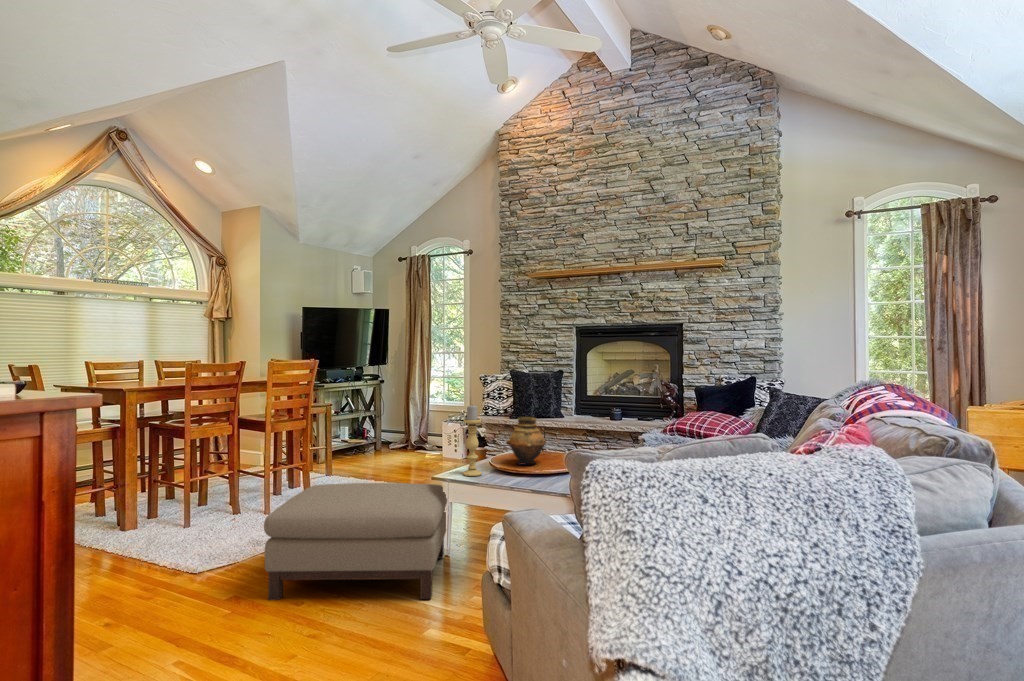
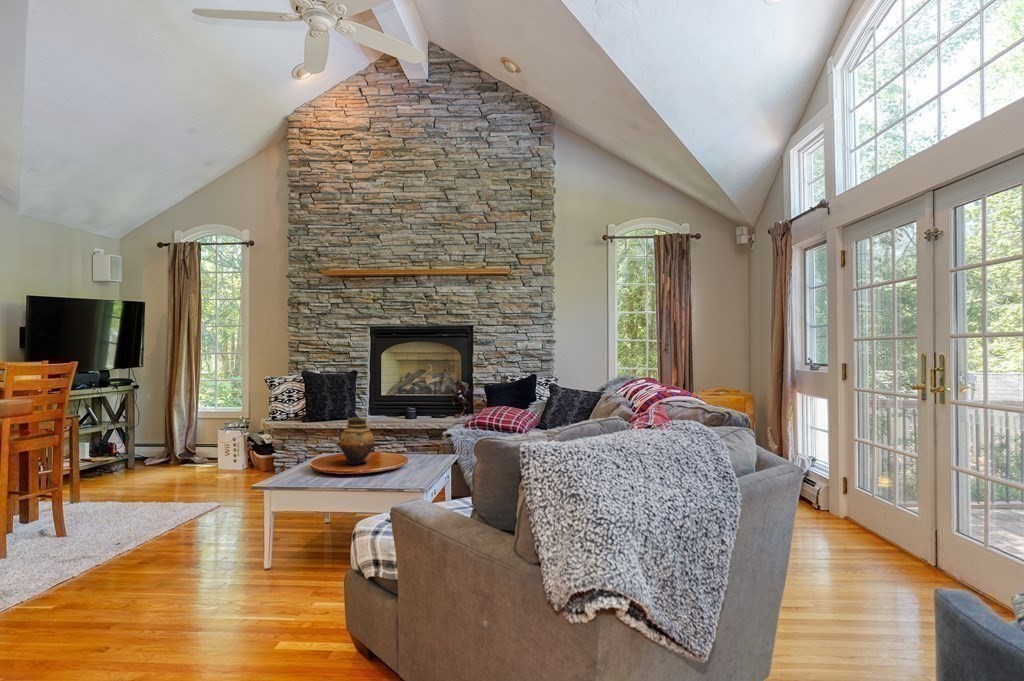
candle holder: present [463,405,482,476] -> none [297,407,318,480]
ottoman: present [264,483,447,600] -> none [65,493,282,646]

